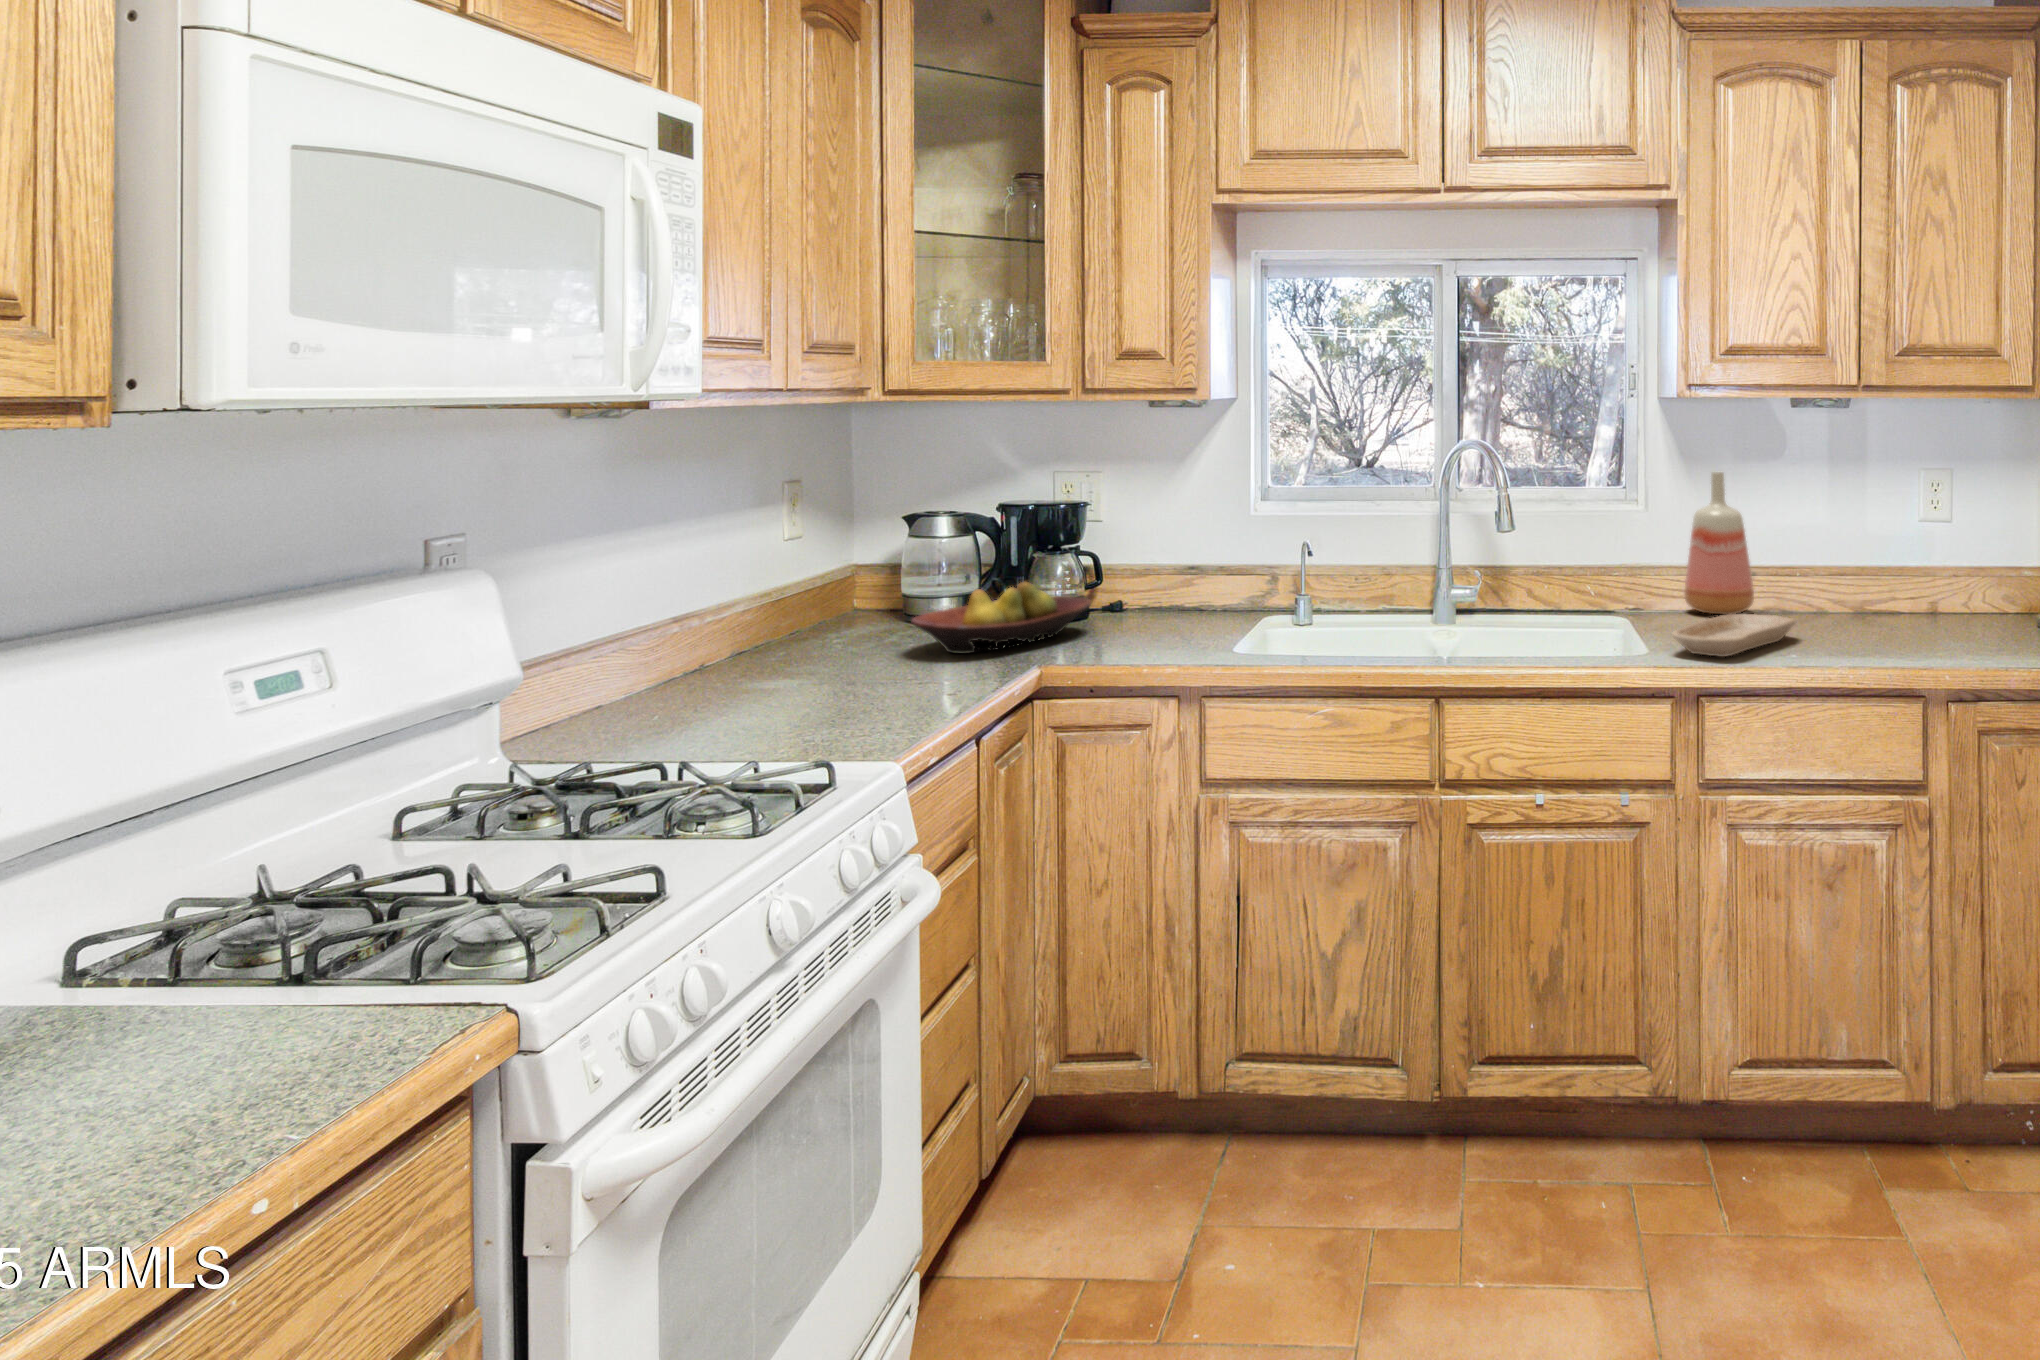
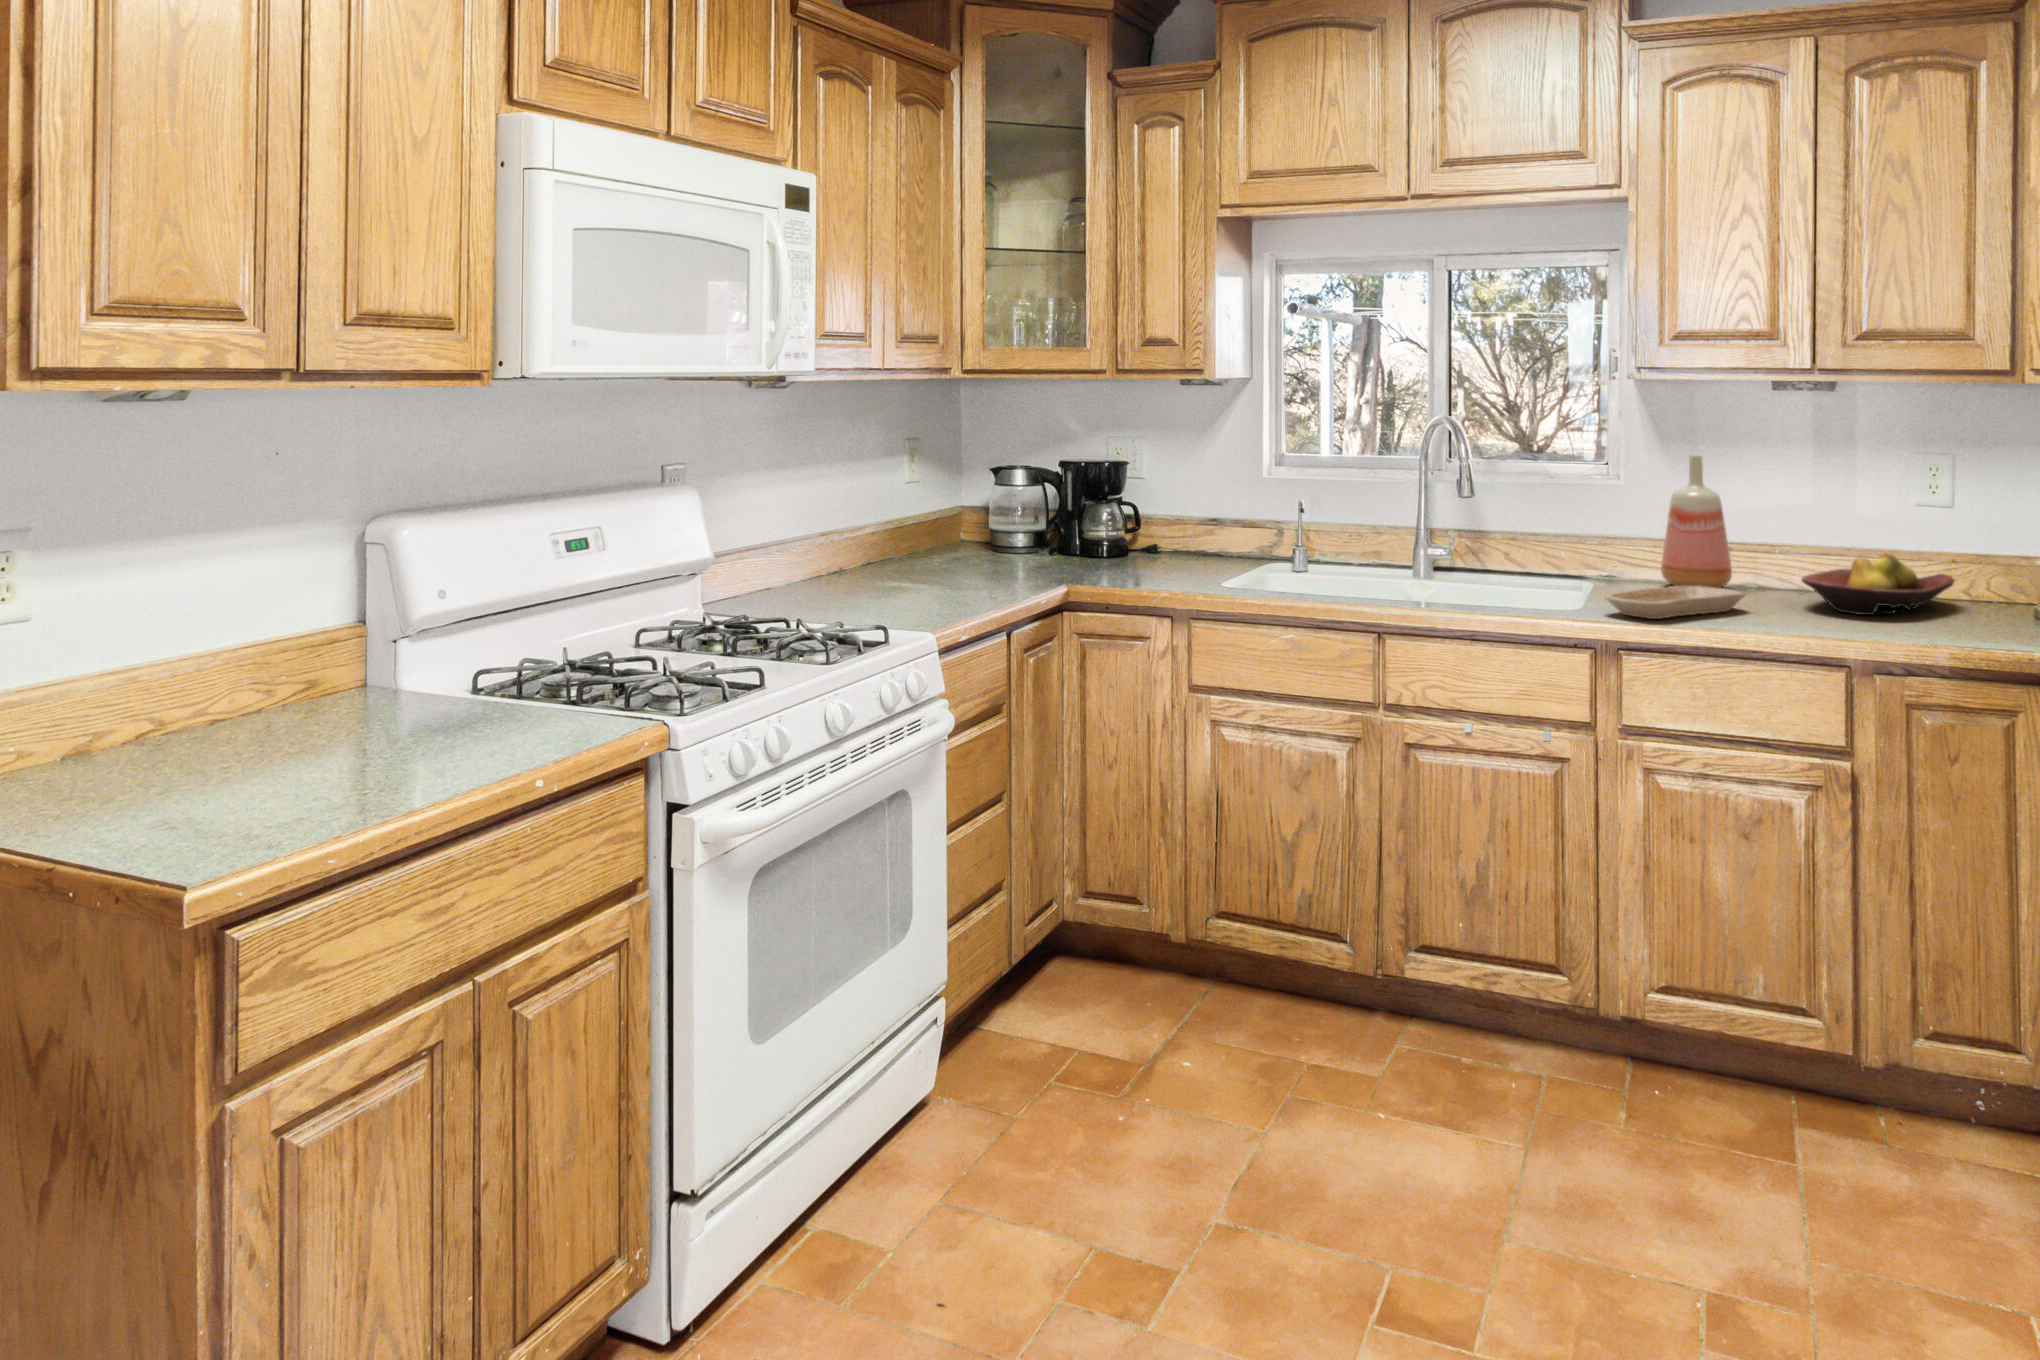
fruit bowl: present [911,582,1091,653] -> present [1802,553,1954,615]

